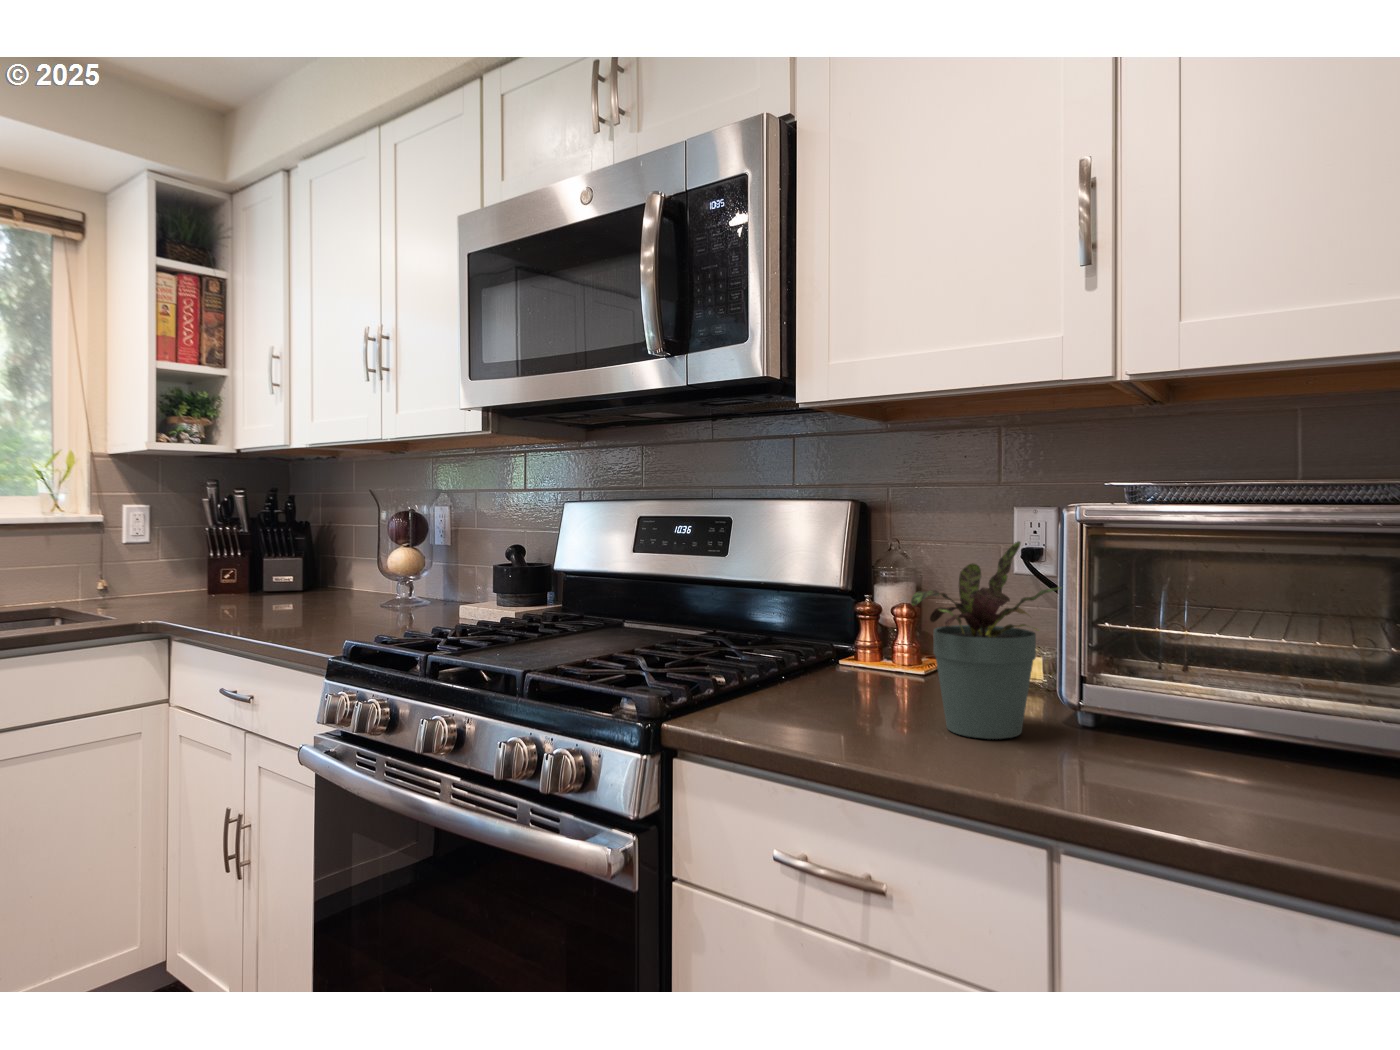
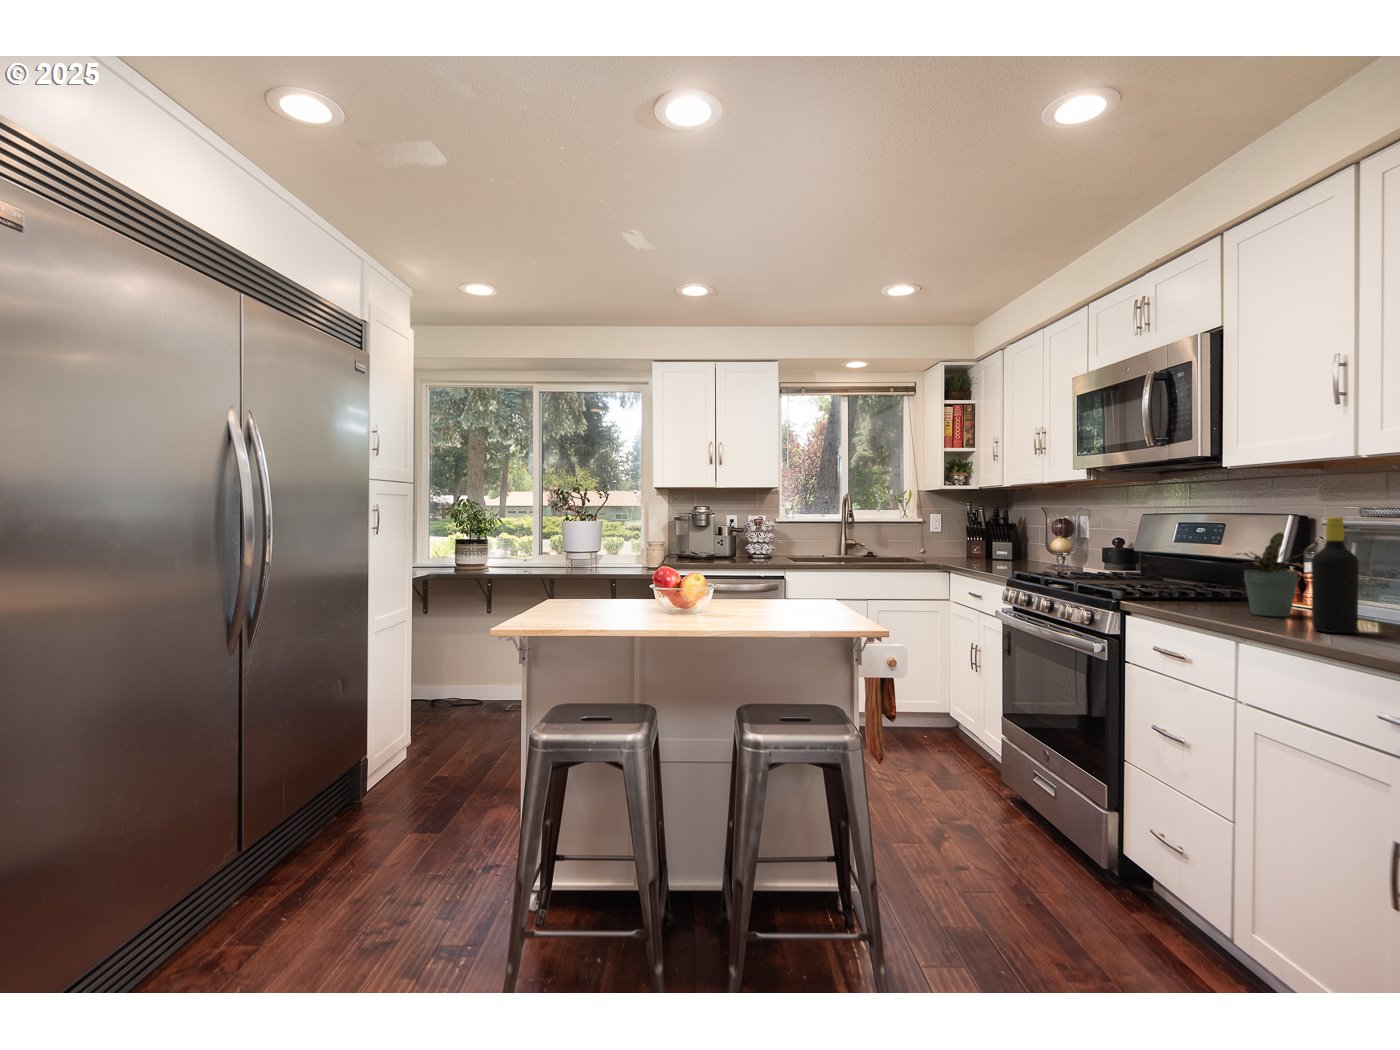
bottle: none [1193,504,1295,803] -> present [1311,517,1359,633]

